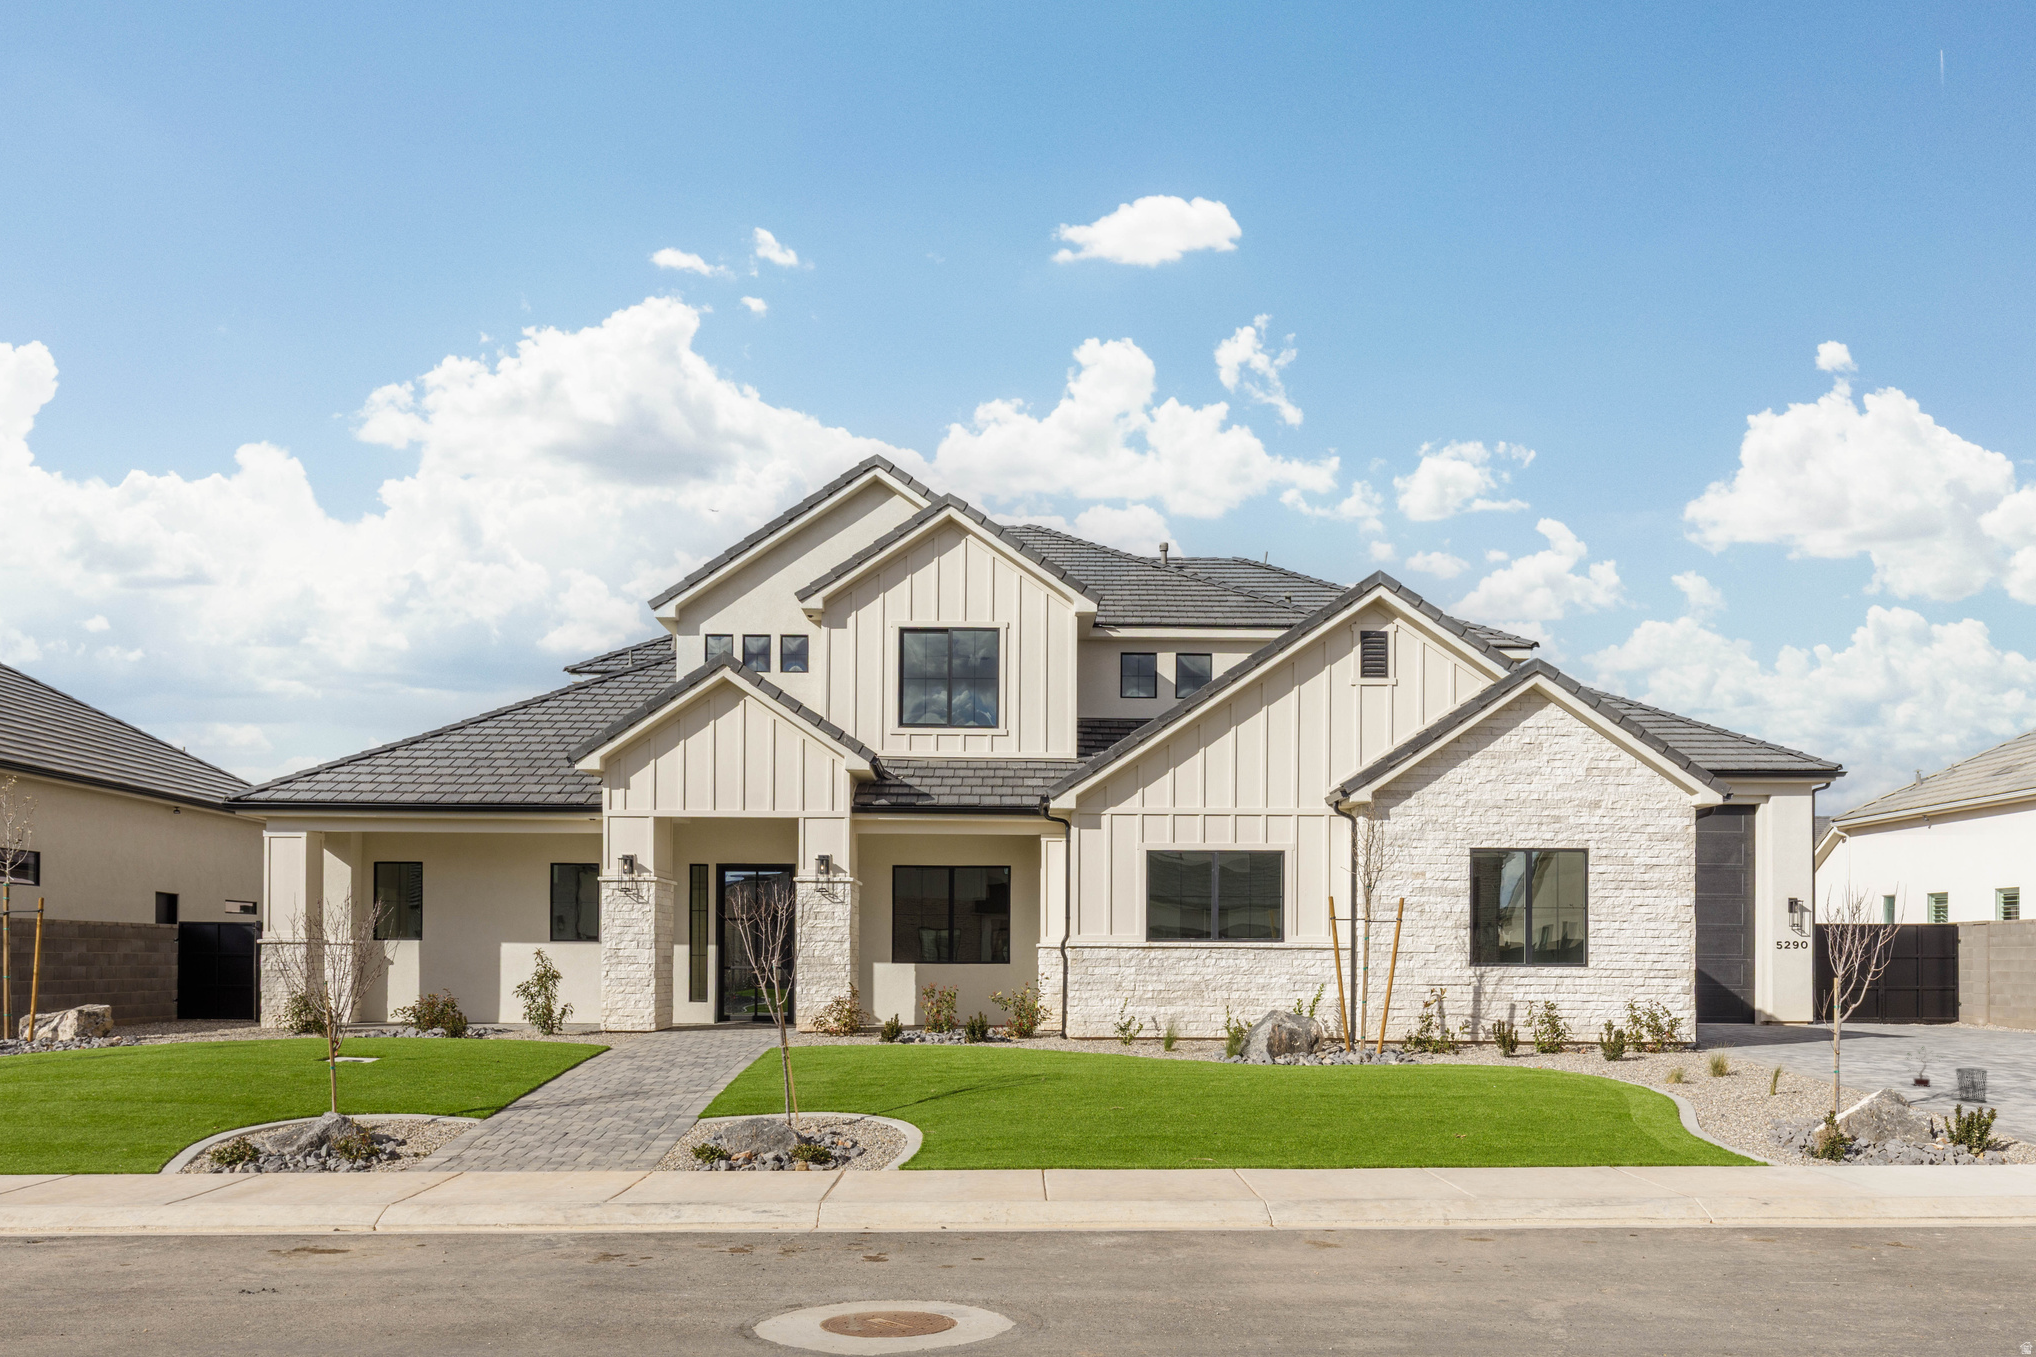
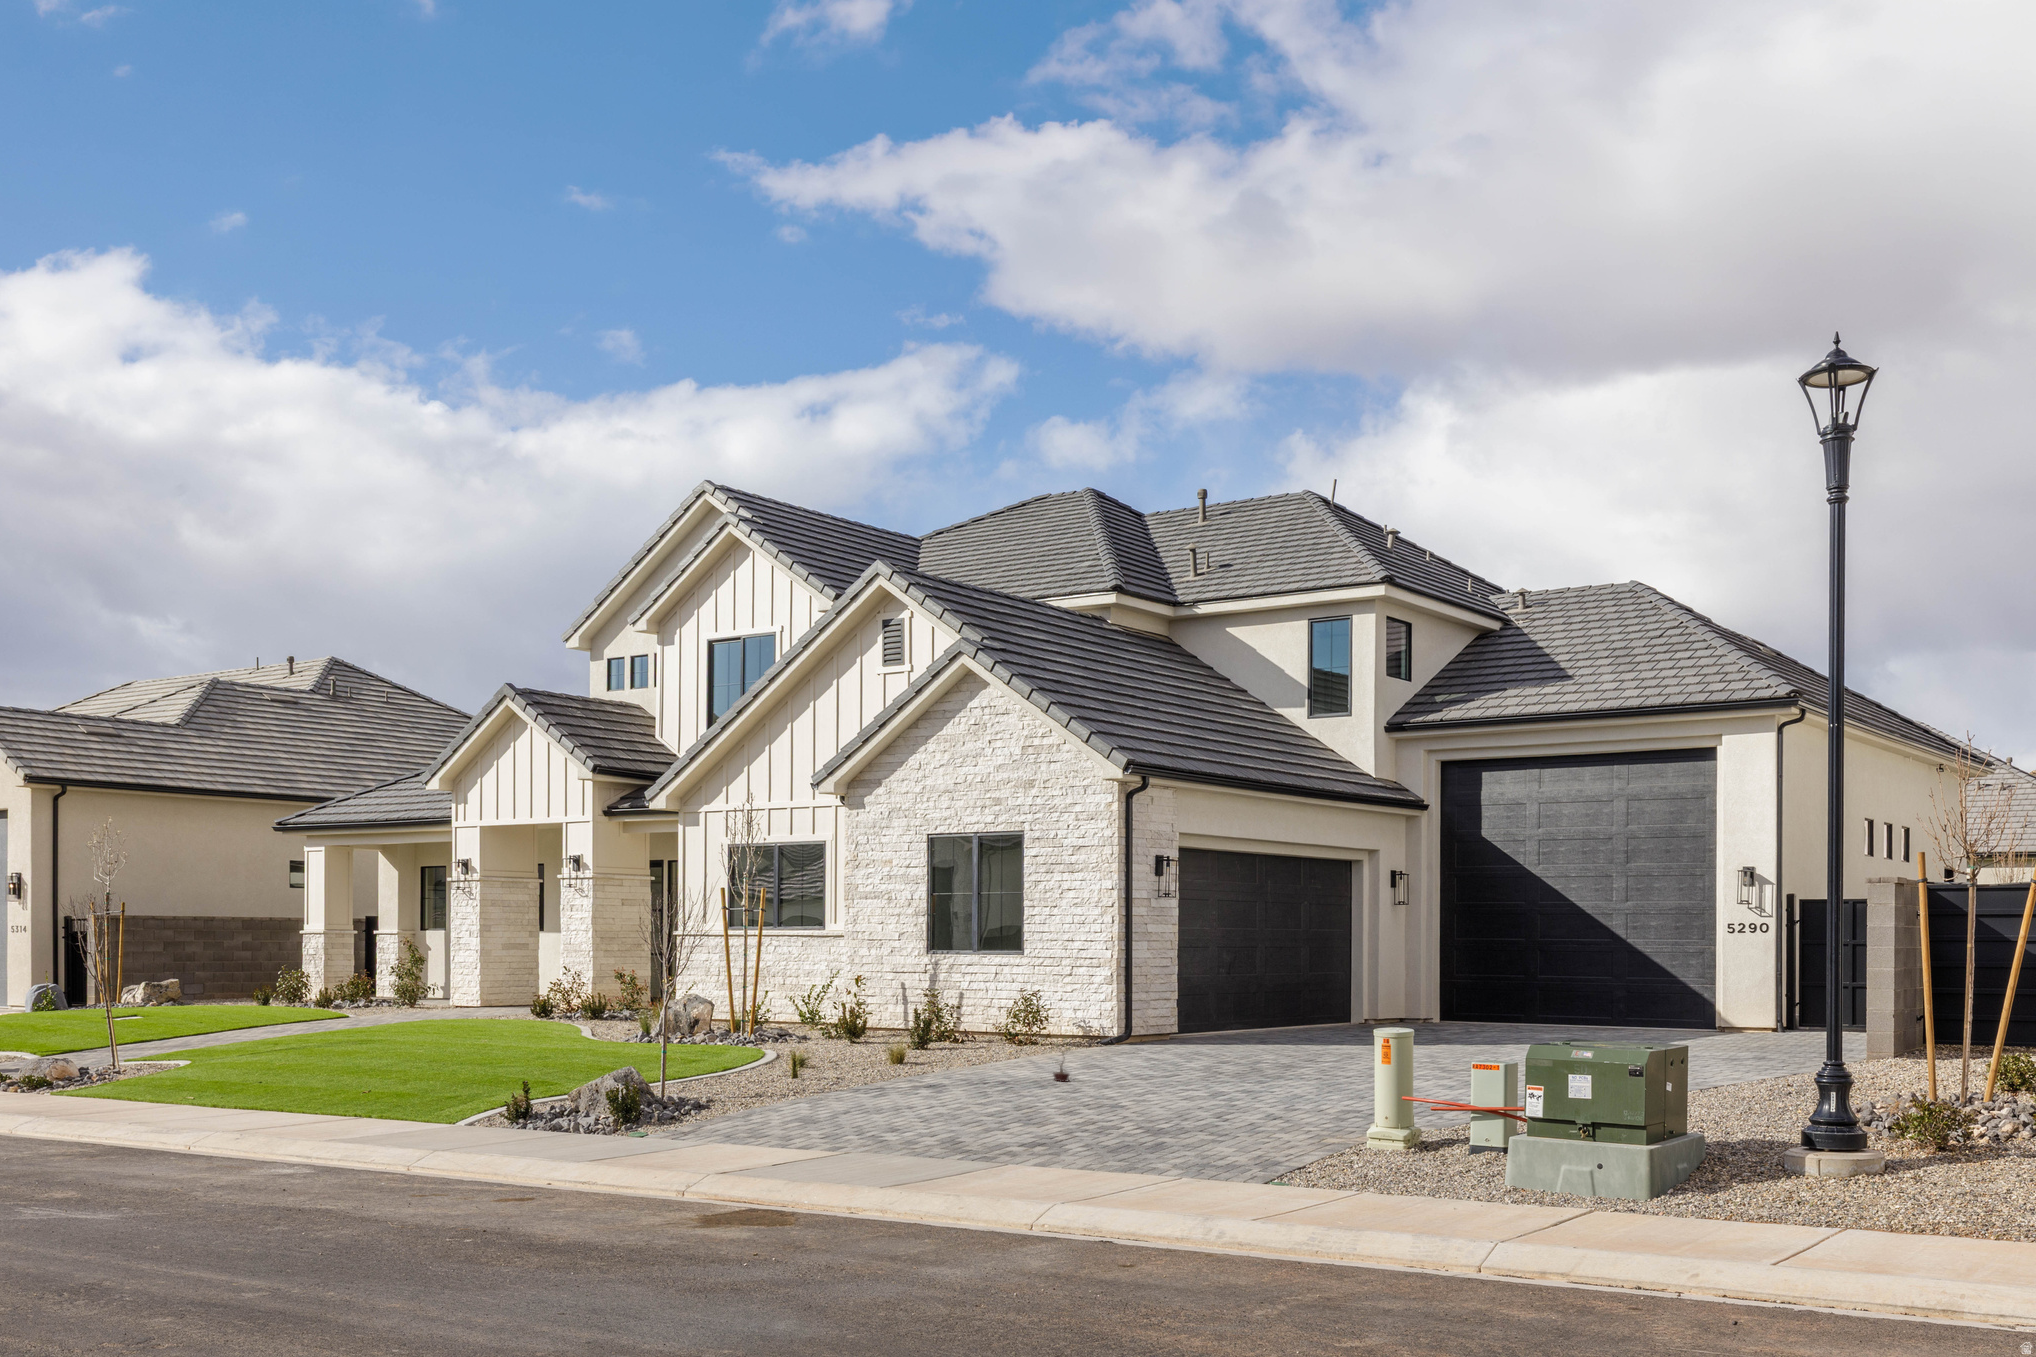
trash can: present [1956,1068,1987,1103] -> none [952,1054,984,1091]

